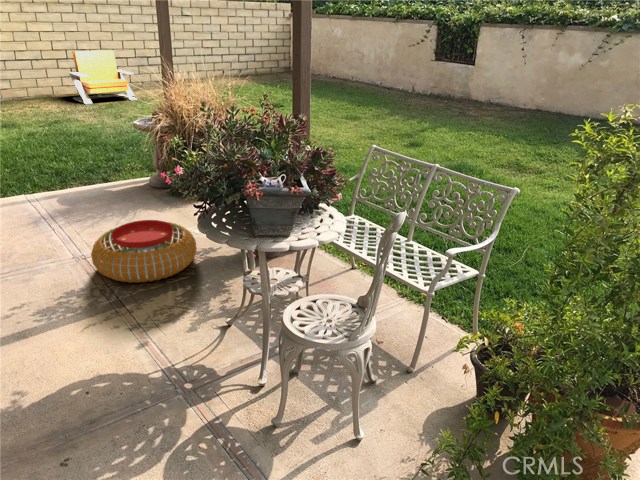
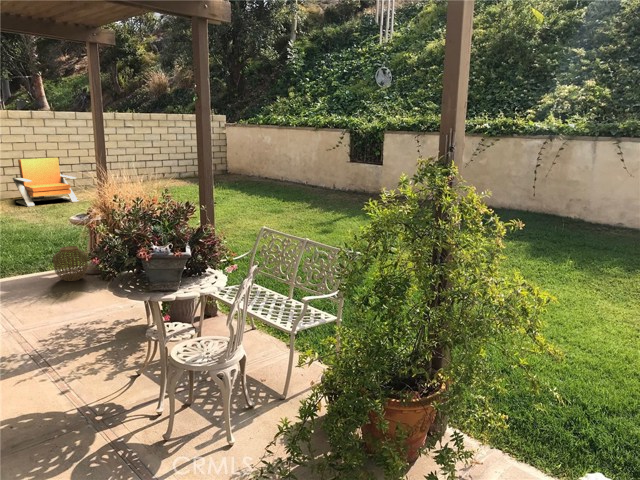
woven basket: none [117,155,155,195] -> present [53,246,88,281]
pouf: present [91,220,197,283] -> none [24,297,118,348]

